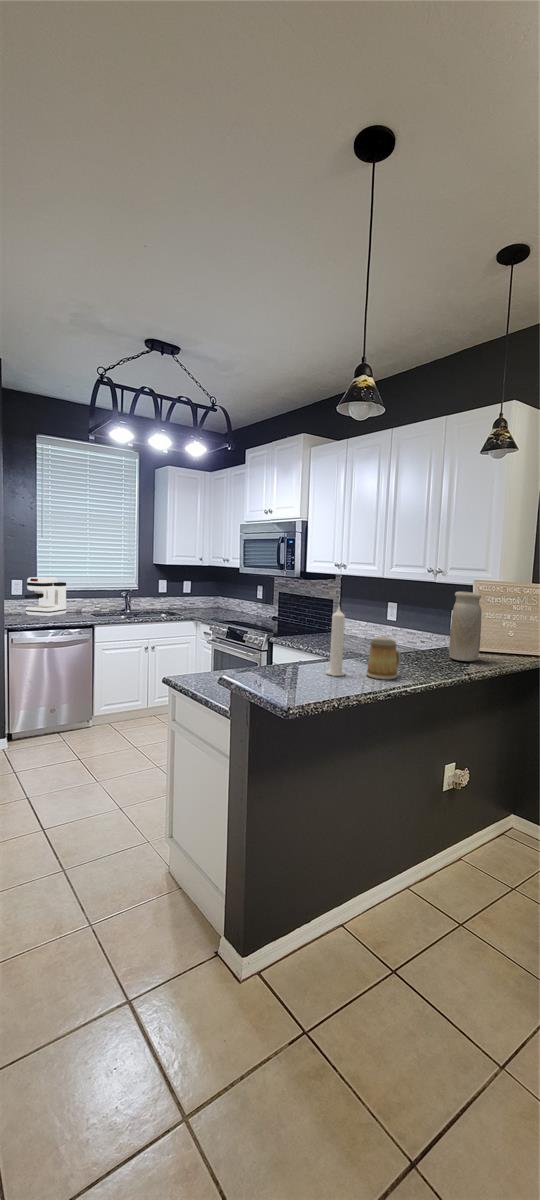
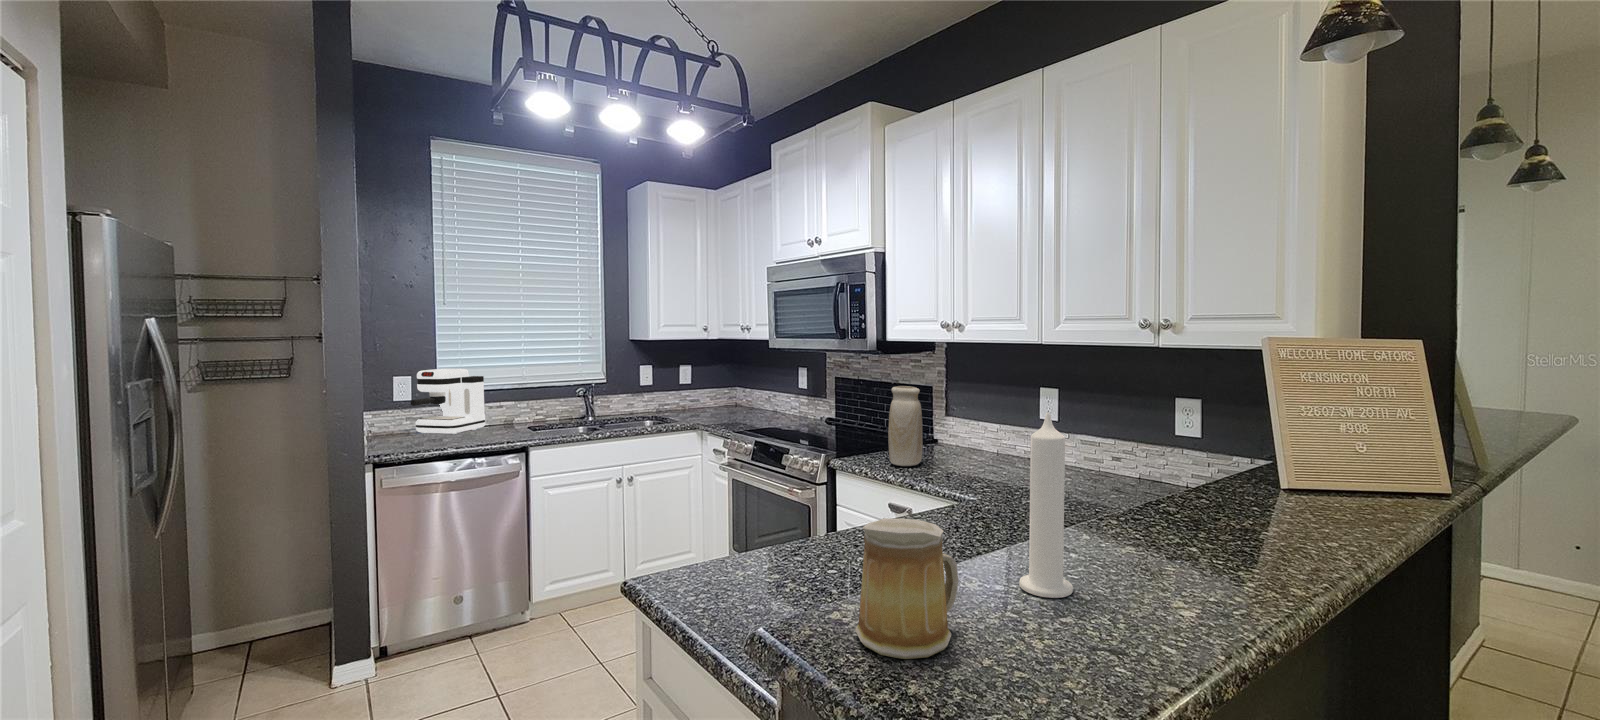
vase: present [449,591,482,661] -> present [888,386,923,466]
mug: present [366,636,400,680] -> present [855,518,959,659]

